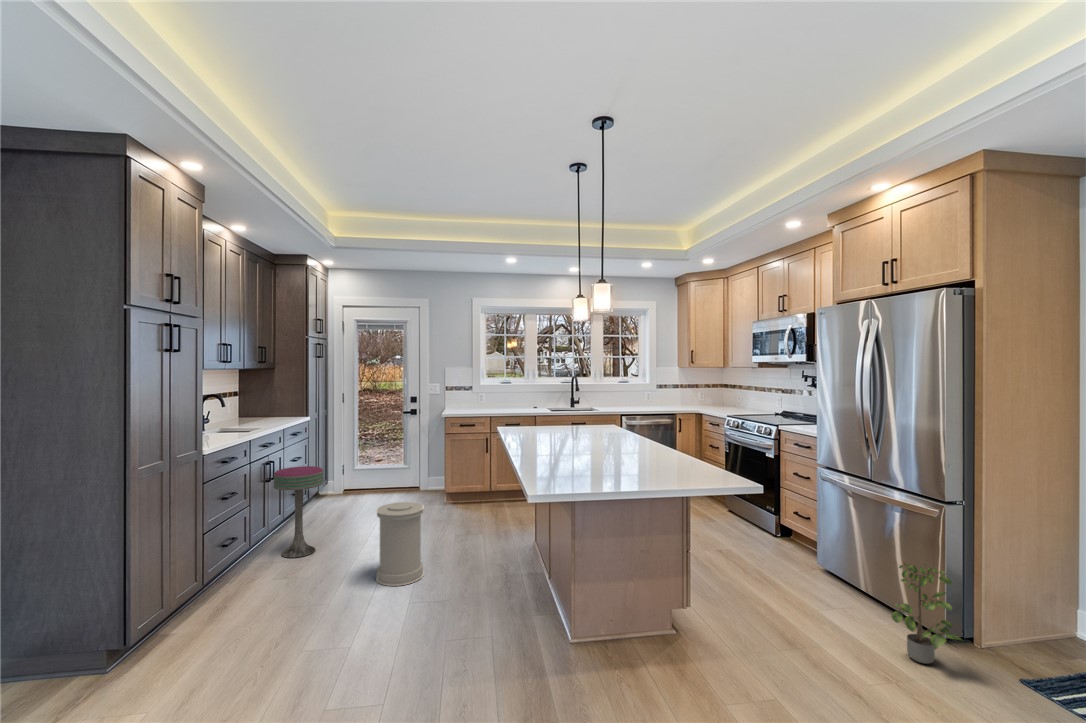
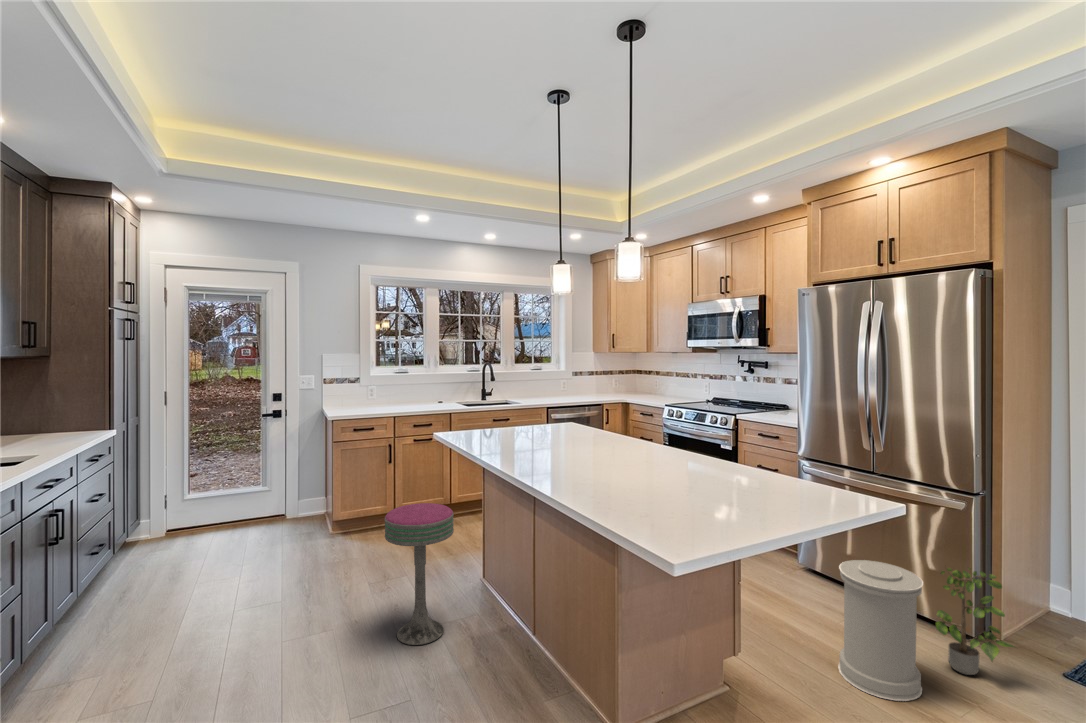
bar stool: present [274,466,323,558] -> present [385,503,454,645]
trash can: present [376,502,424,586] -> present [838,560,923,701]

